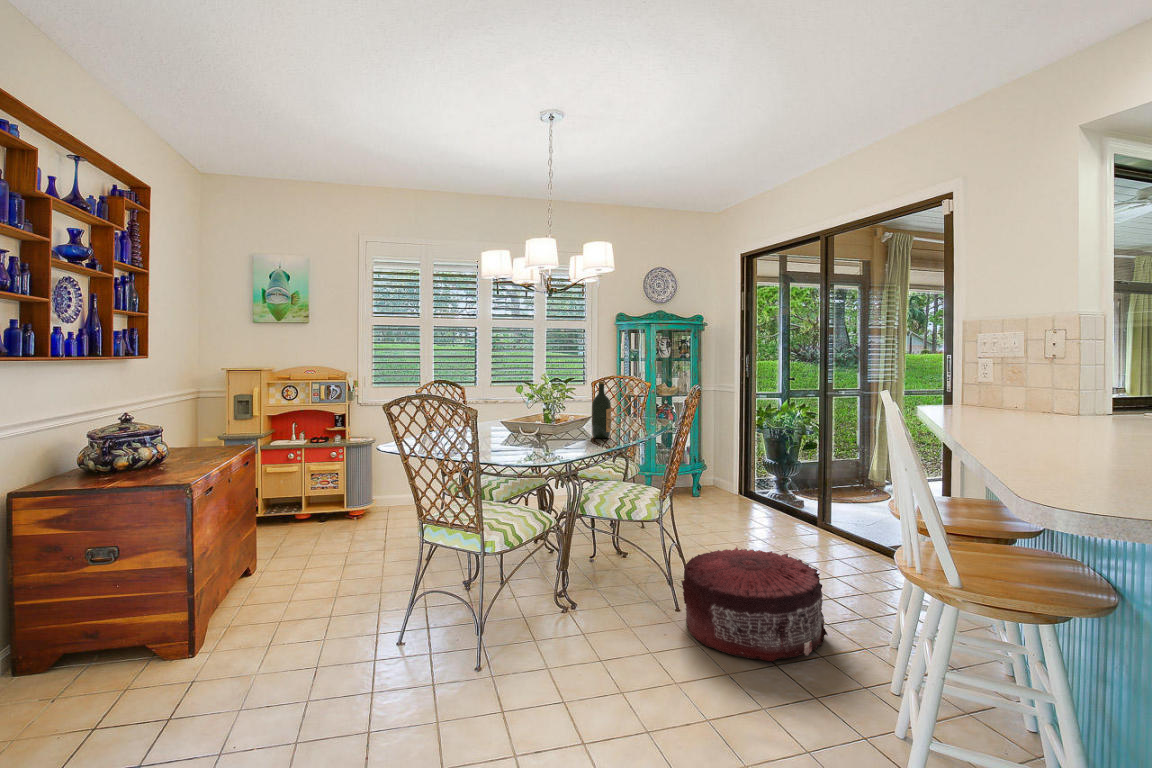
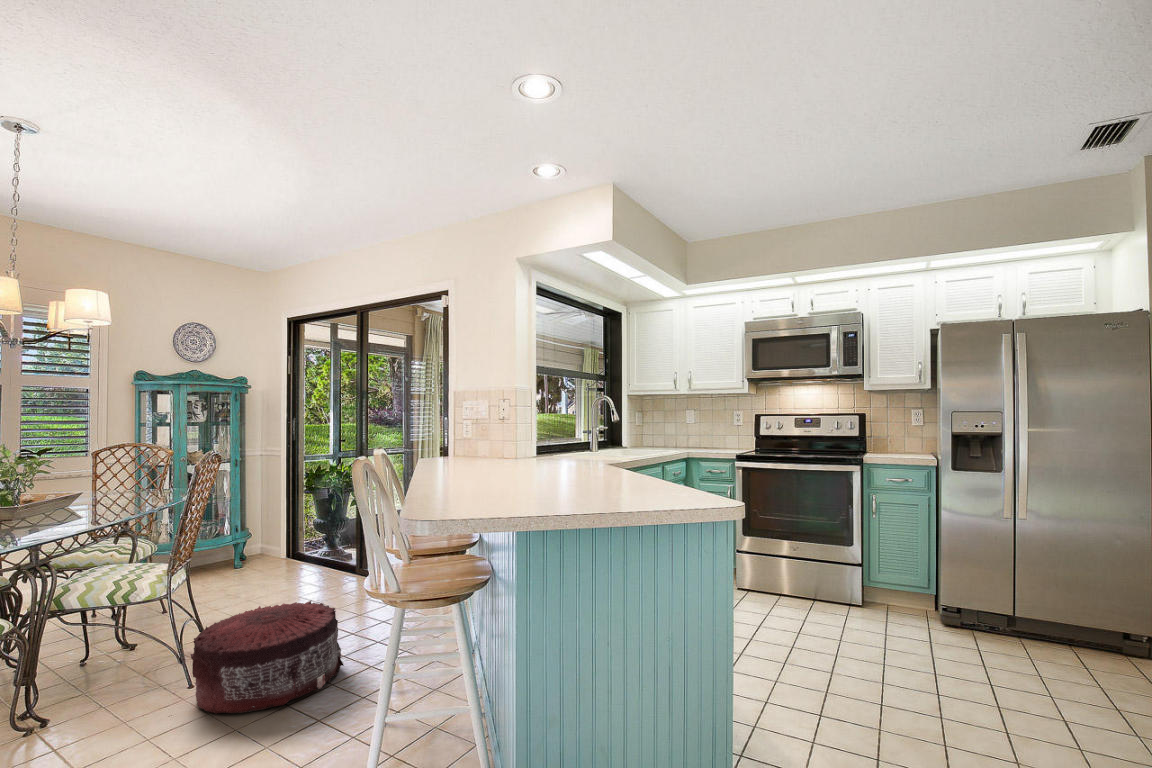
wine bottle: present [592,381,611,439] -> none [78,451,107,517]

